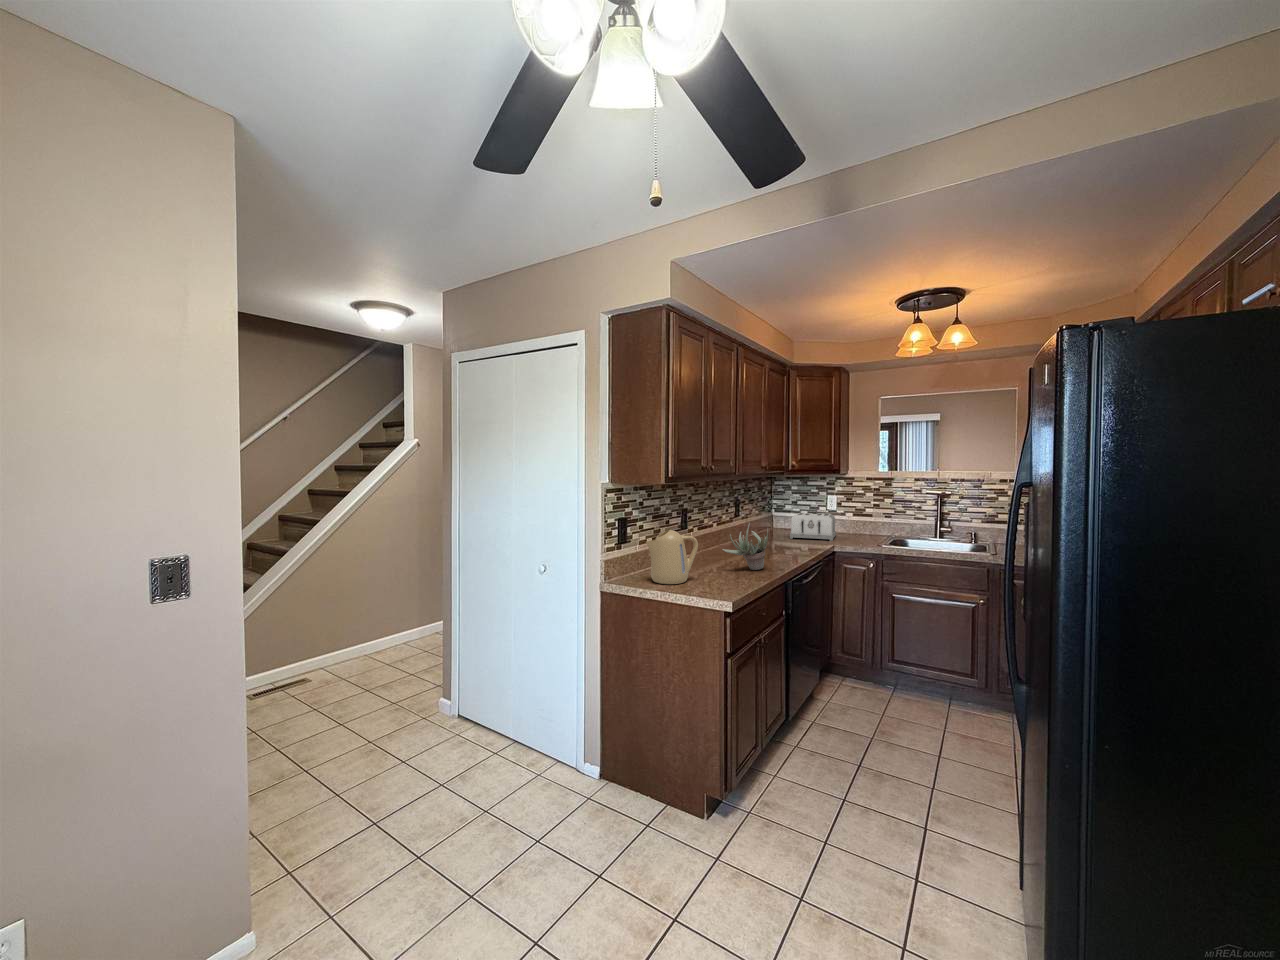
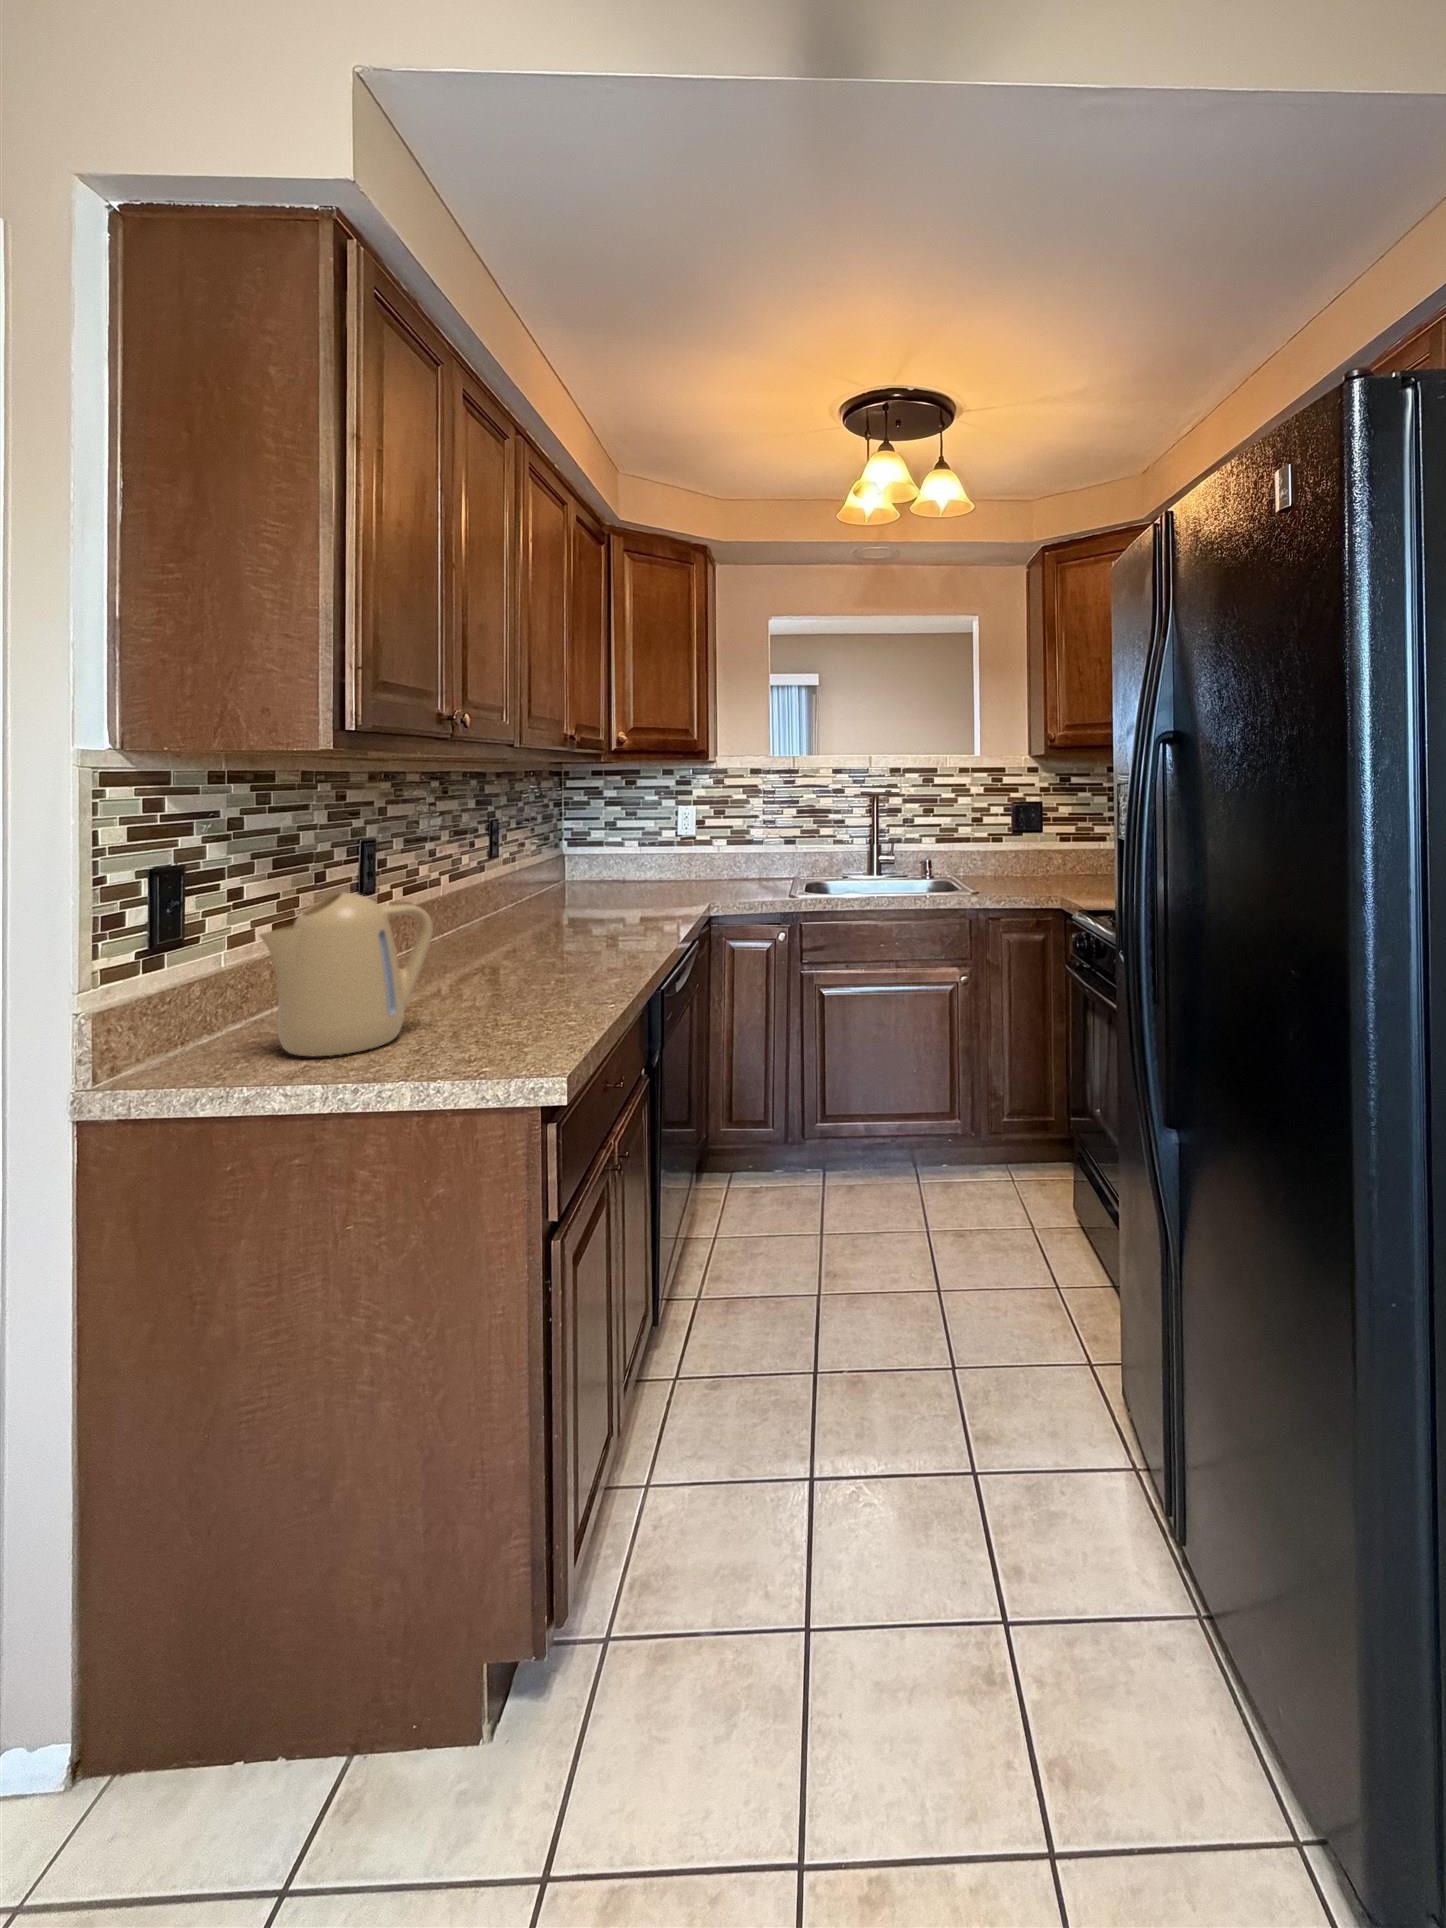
toaster: present [790,513,836,541] -> none [609,843,698,900]
succulent plant: present [722,523,768,570] -> none [491,860,608,978]

